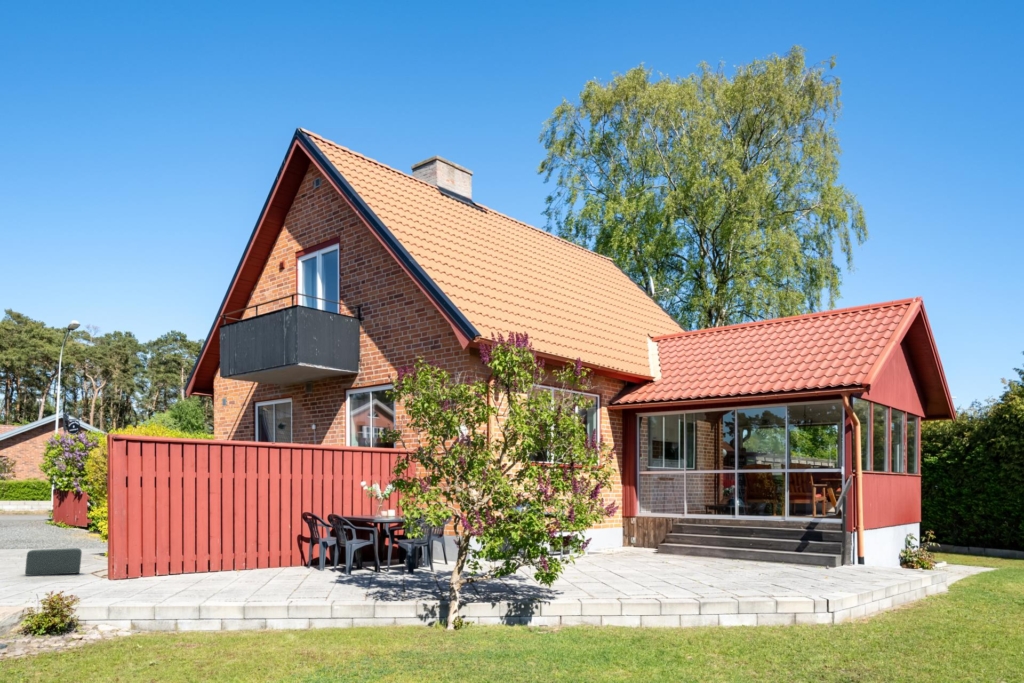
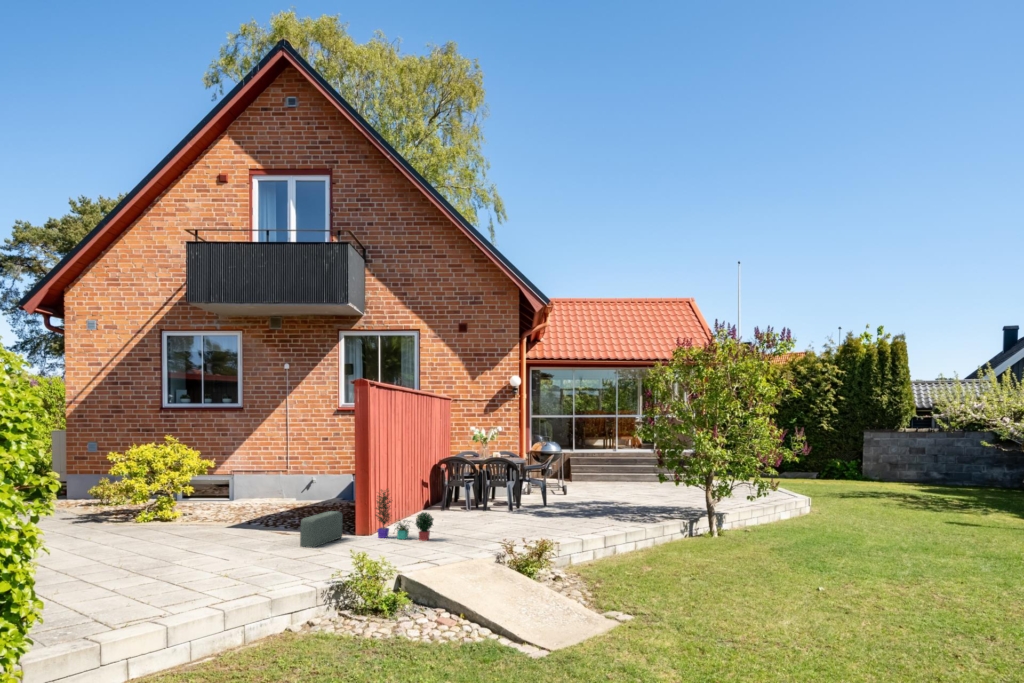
potted plant: none [89,530,112,583] -> present [376,490,434,541]

